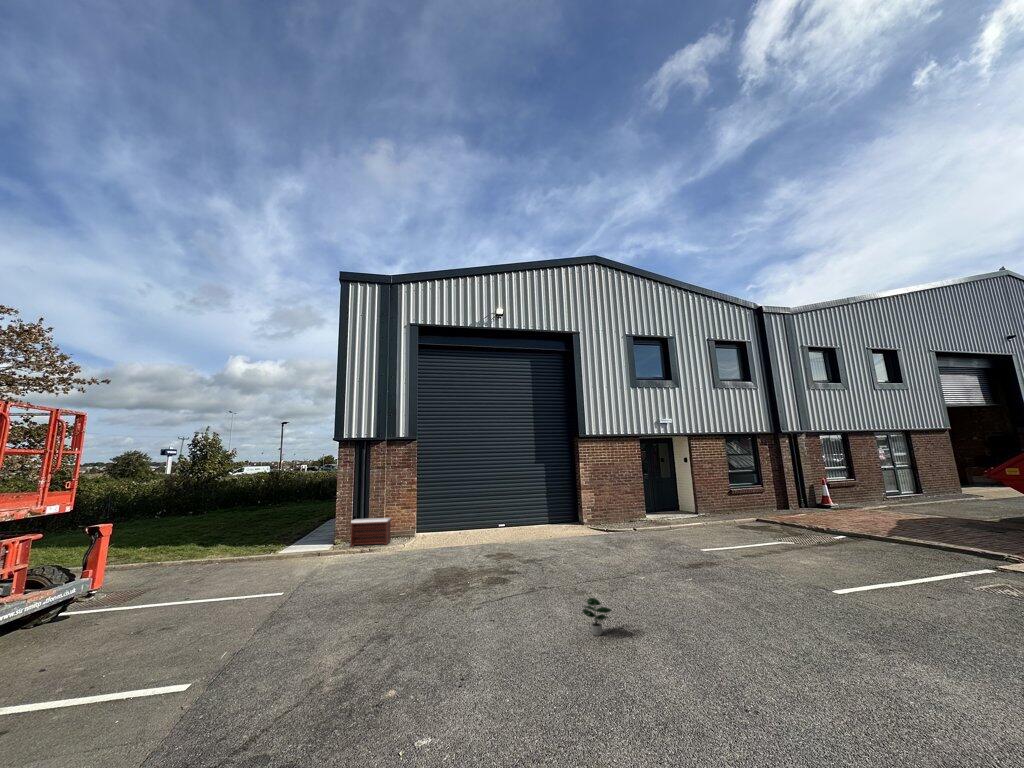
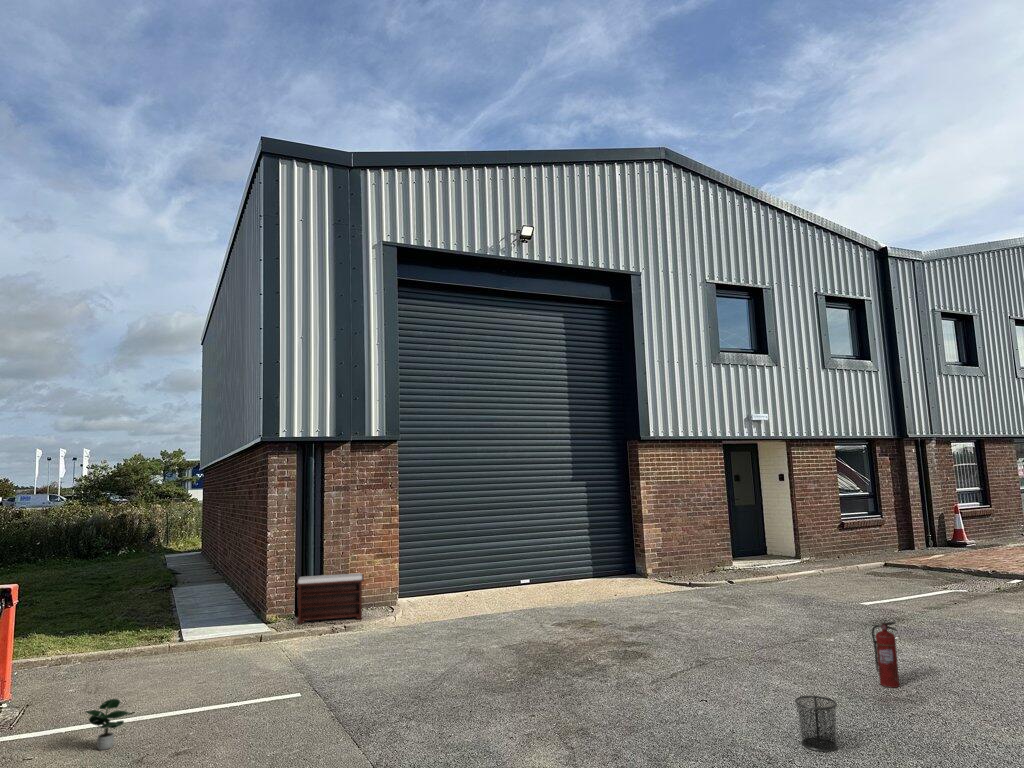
fire extinguisher: none [634,554,651,600] -> present [872,622,899,688]
potted plant: present [583,598,612,636] -> present [86,699,129,750]
waste bin: none [530,600,556,638] -> present [795,696,837,751]

